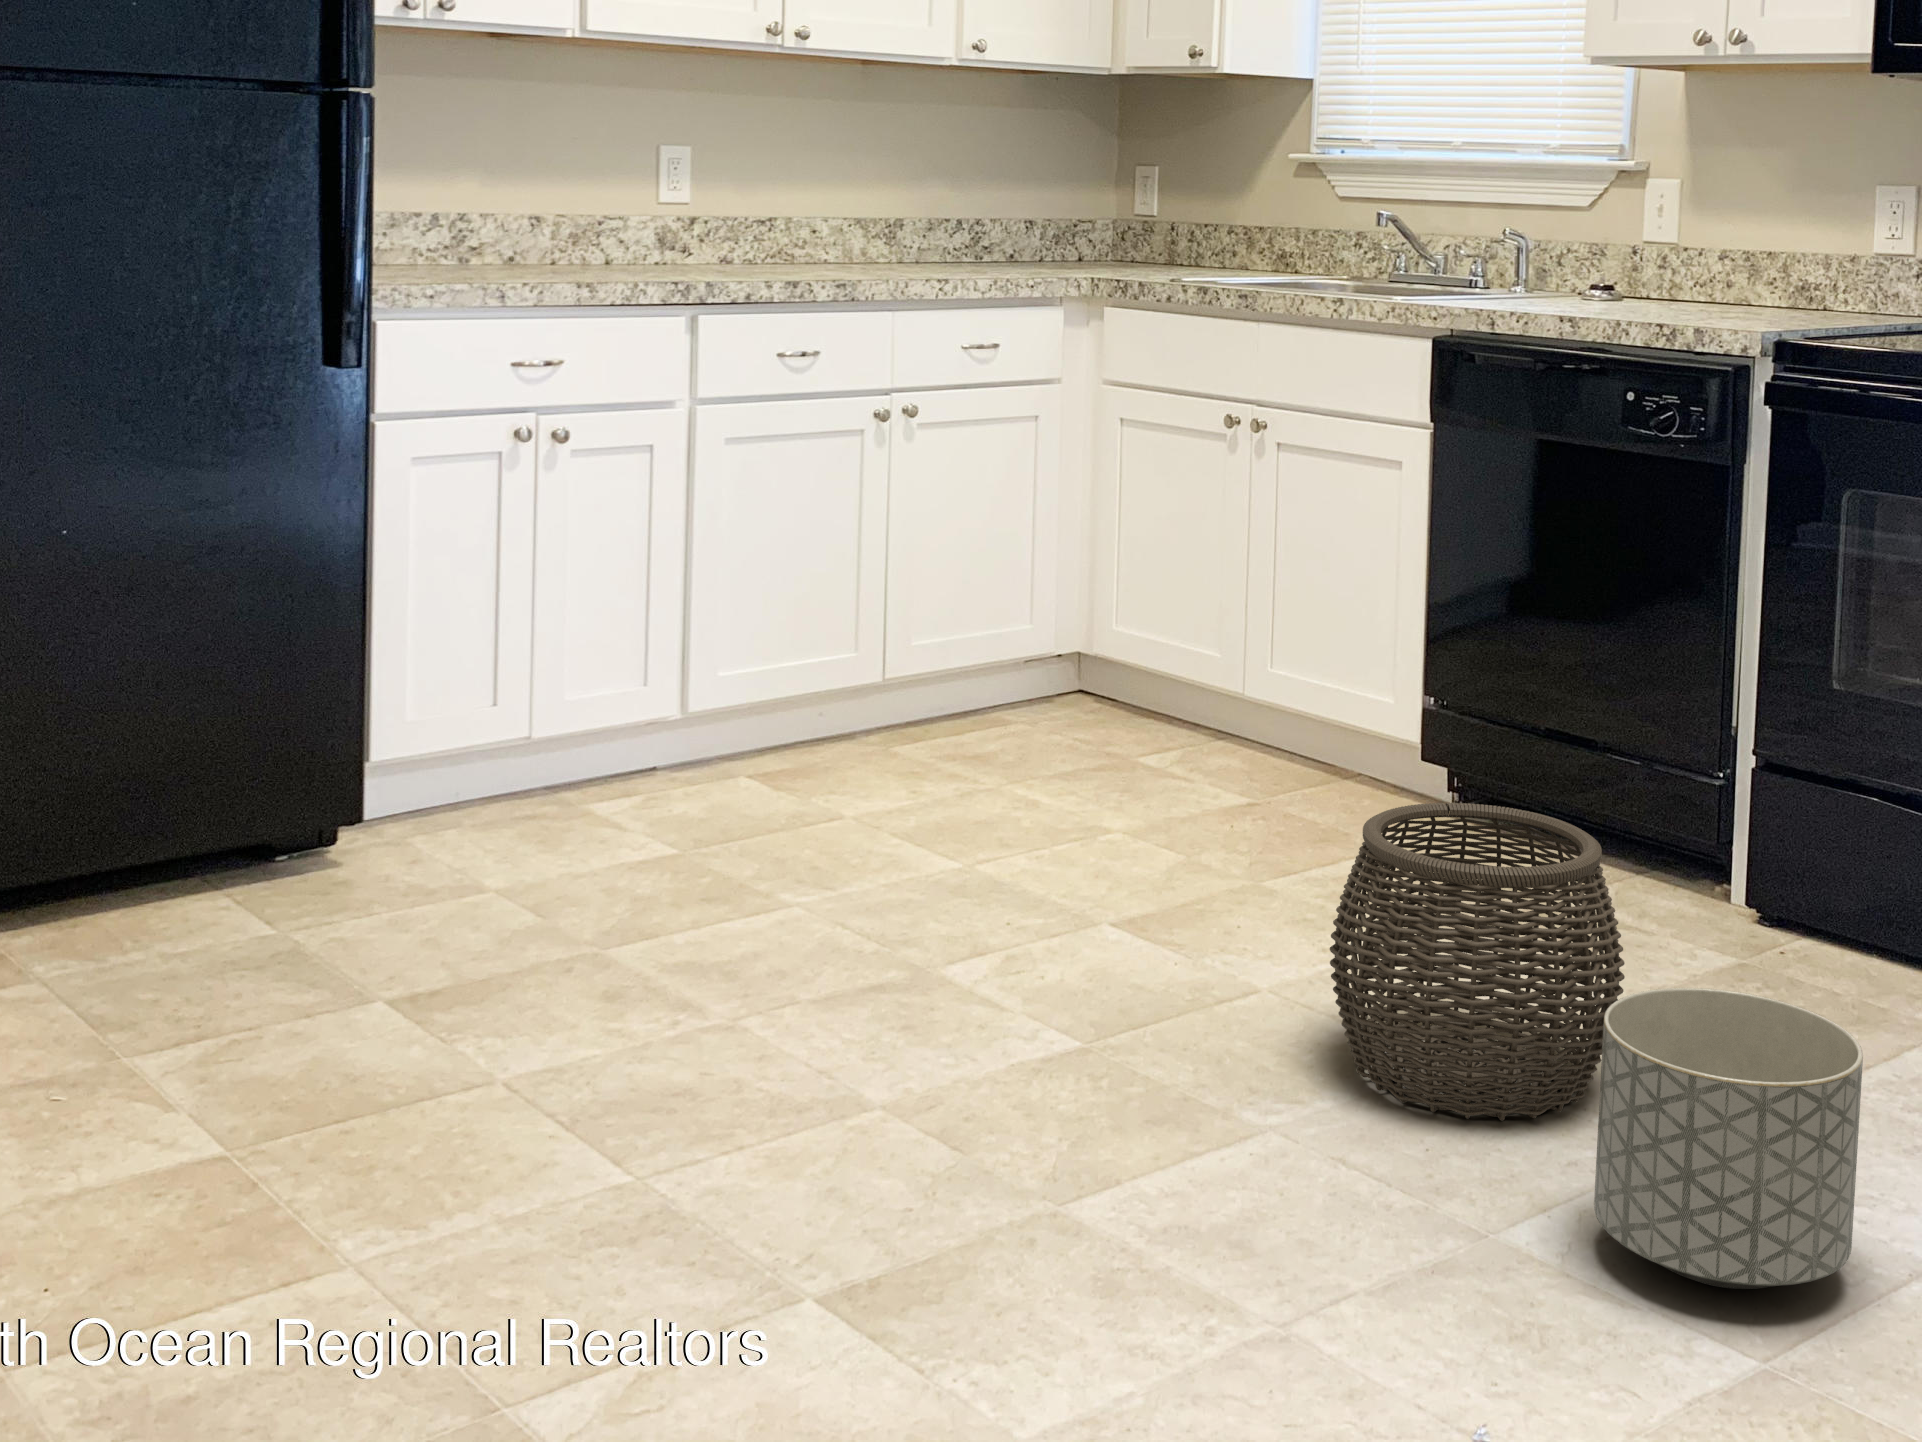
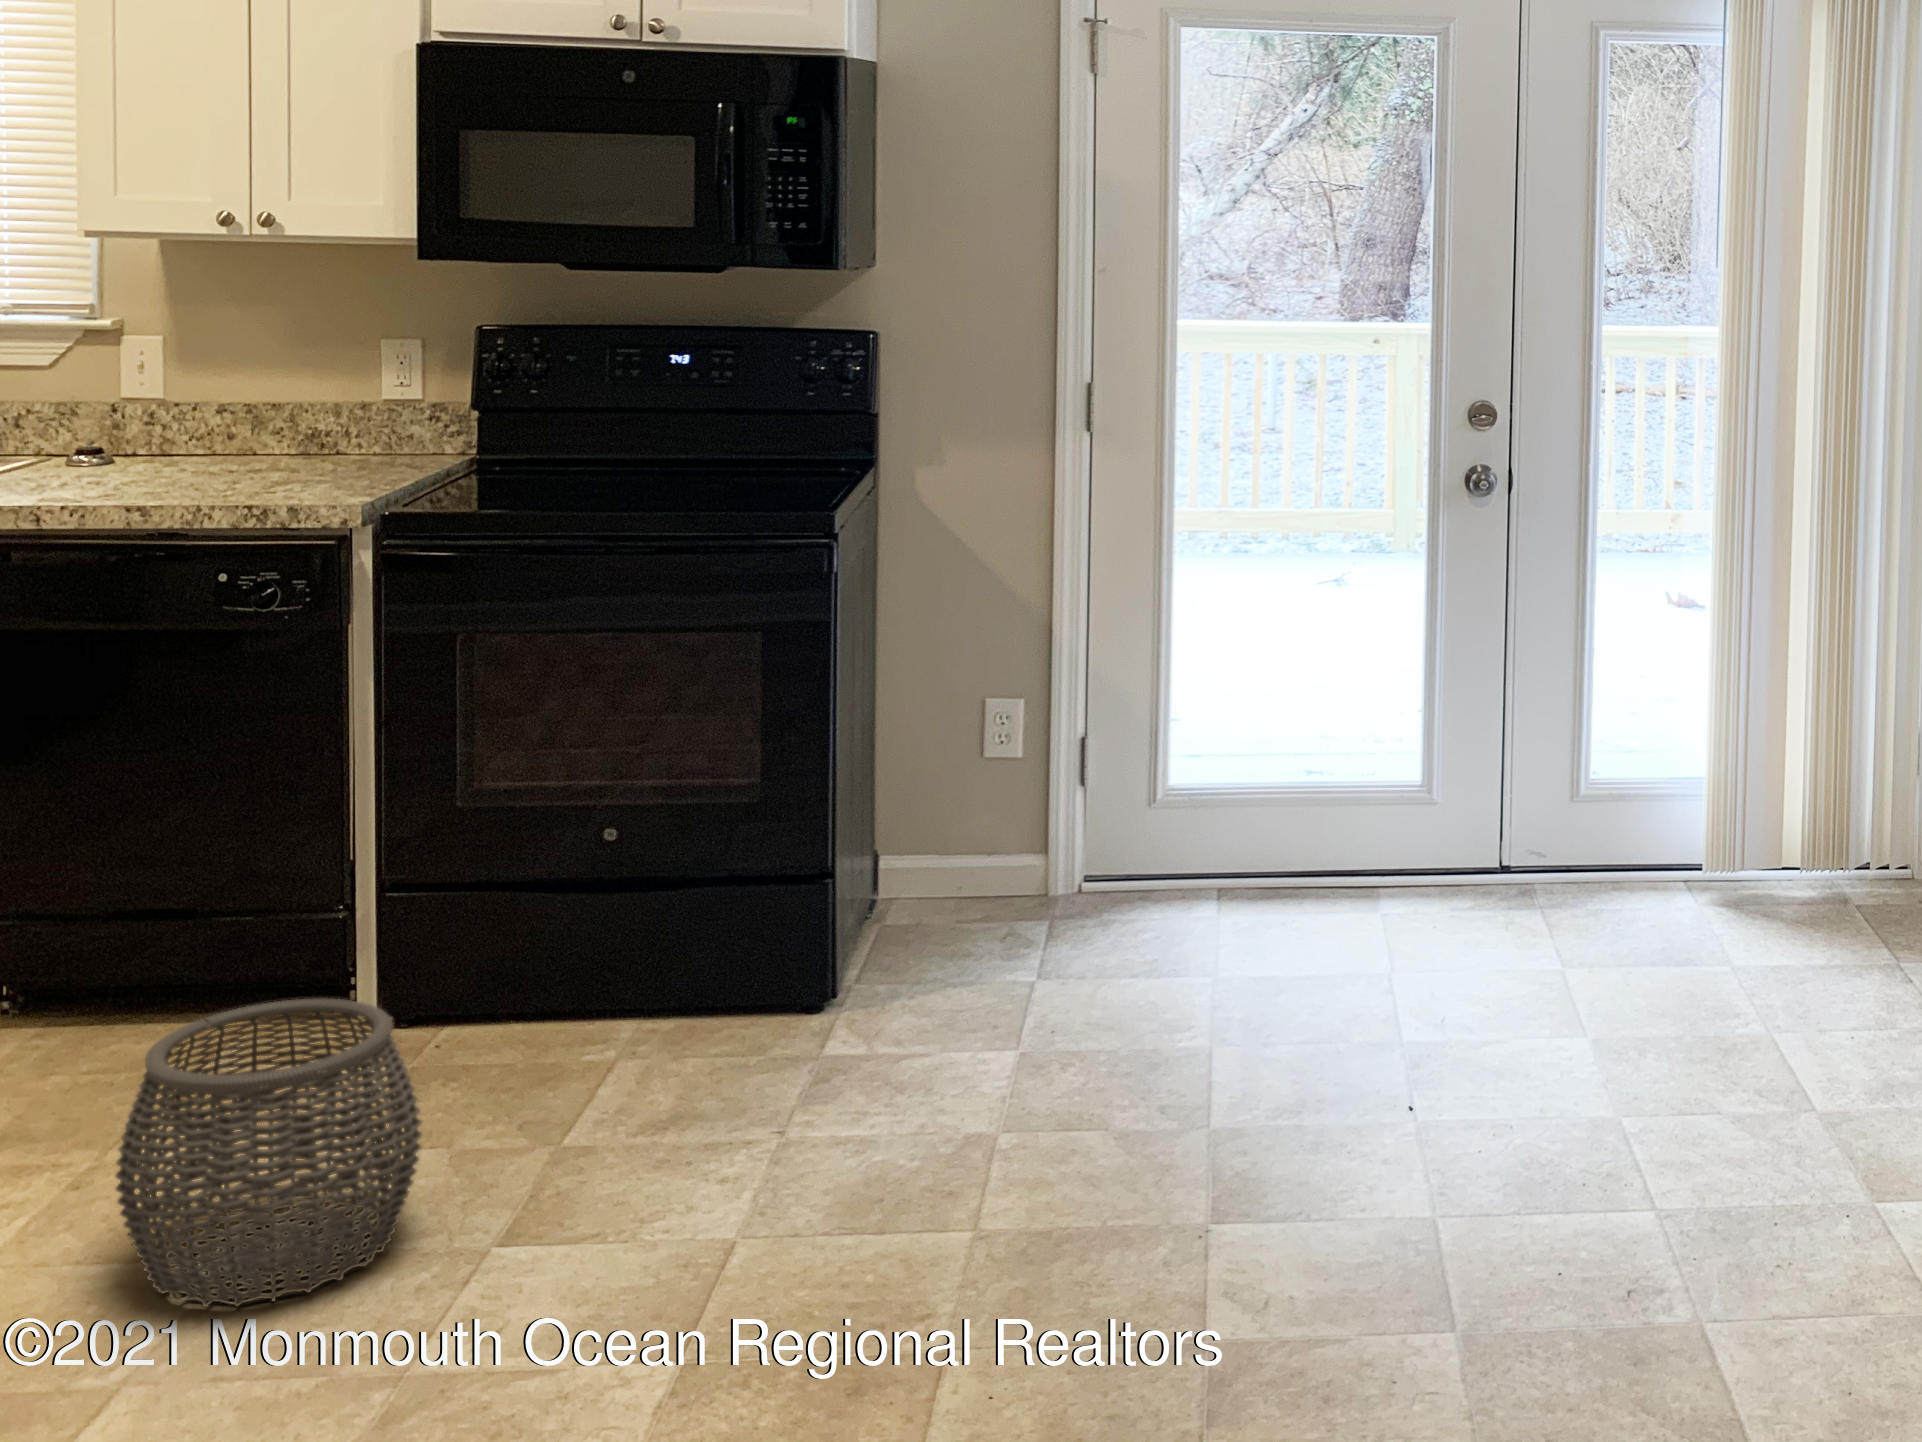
planter: present [1594,988,1863,1289] -> none [491,1082,704,1325]

